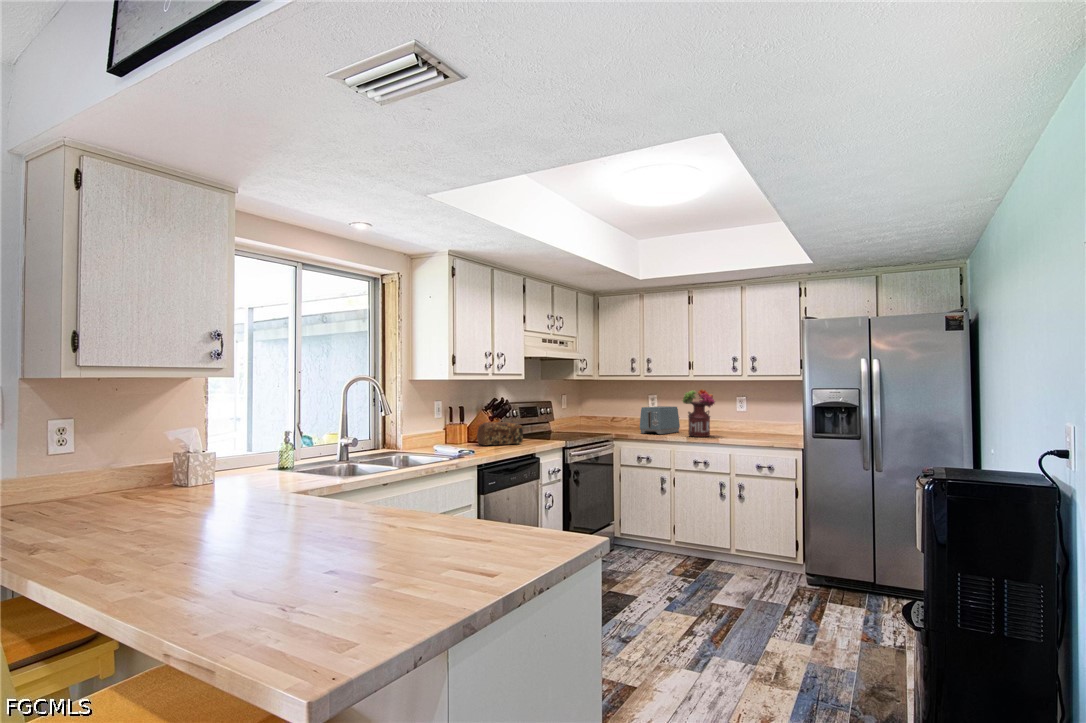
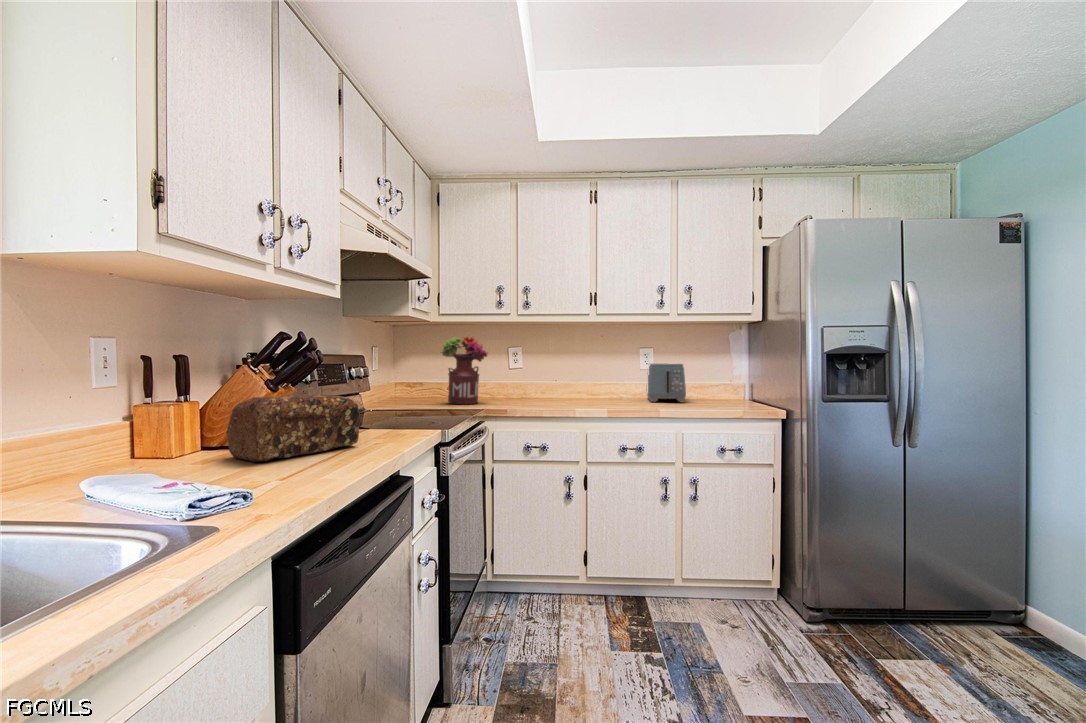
flower arrangement: present [682,389,715,437] -> present [441,336,488,404]
toaster: present [640,406,680,434] -> present [646,363,686,402]

